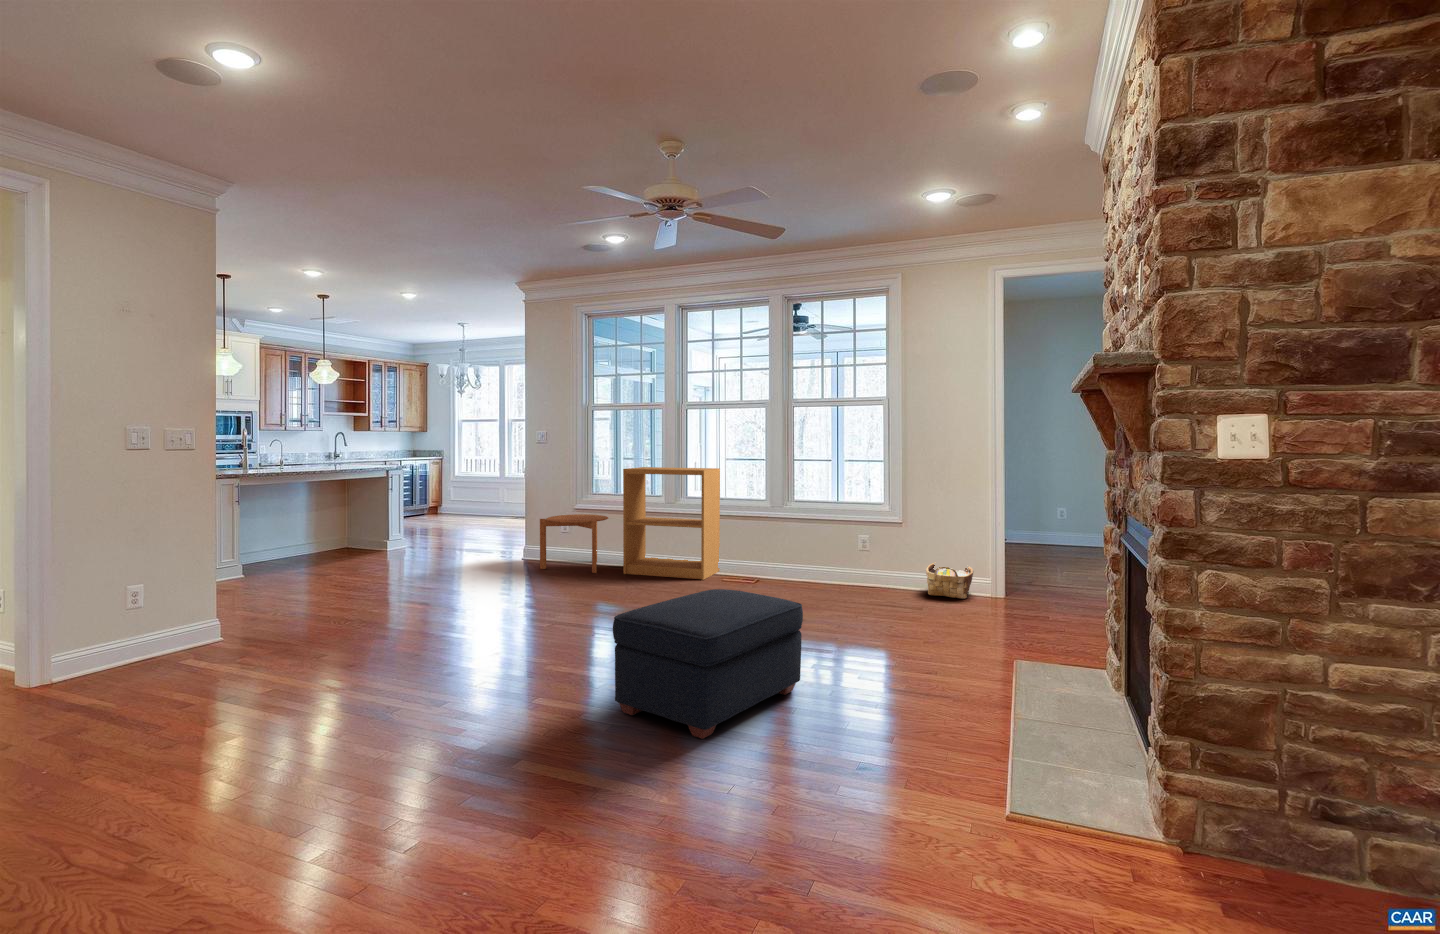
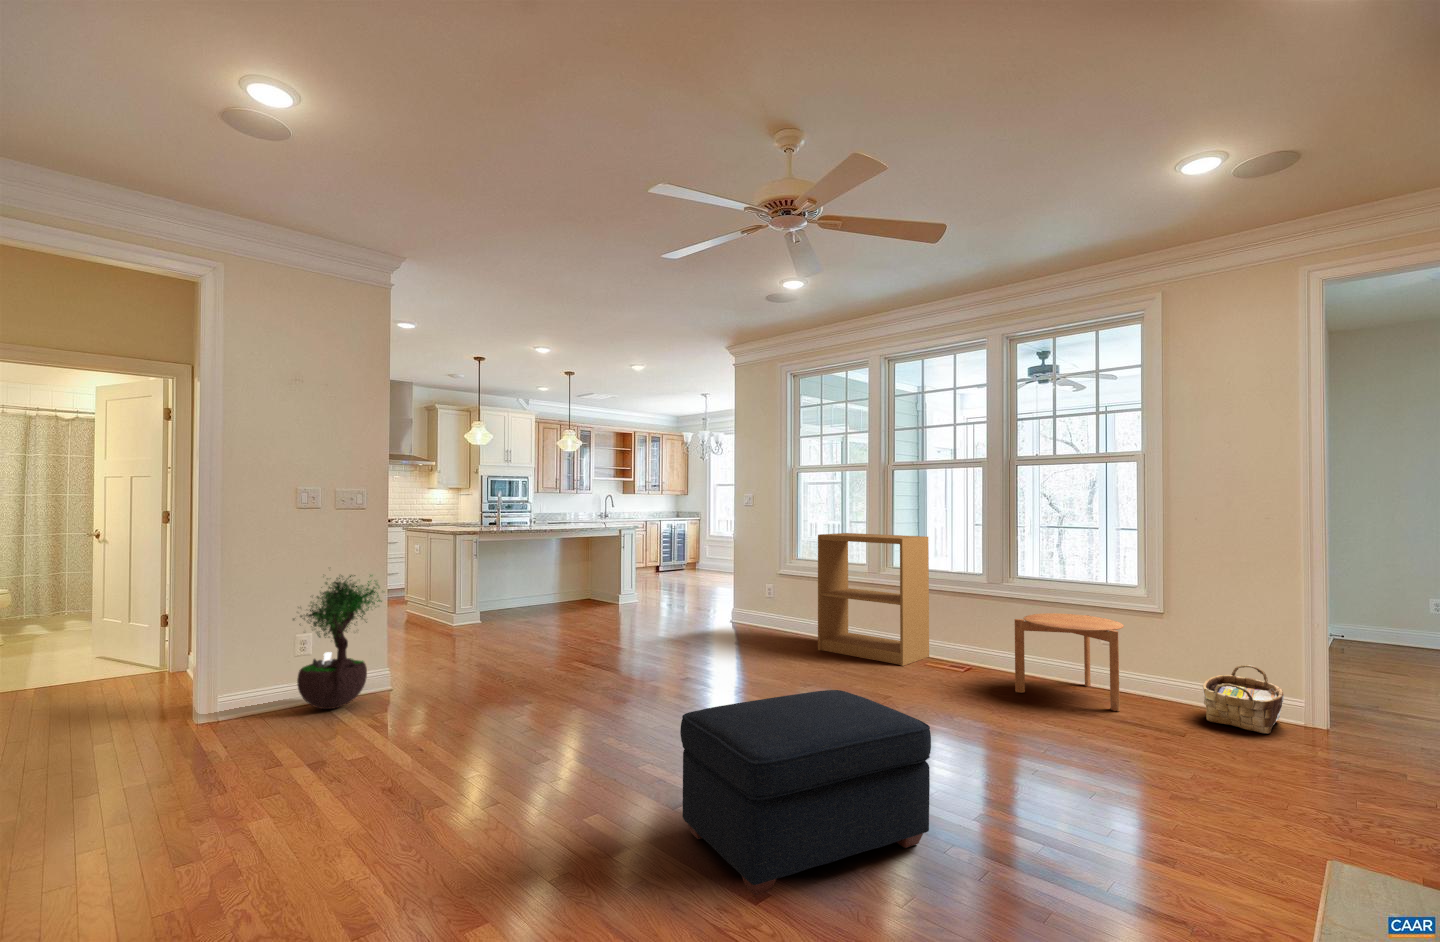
side table: present [540,514,608,573] -> present [1015,613,1124,711]
potted tree: none [80,515,196,678] -> present [293,575,382,709]

